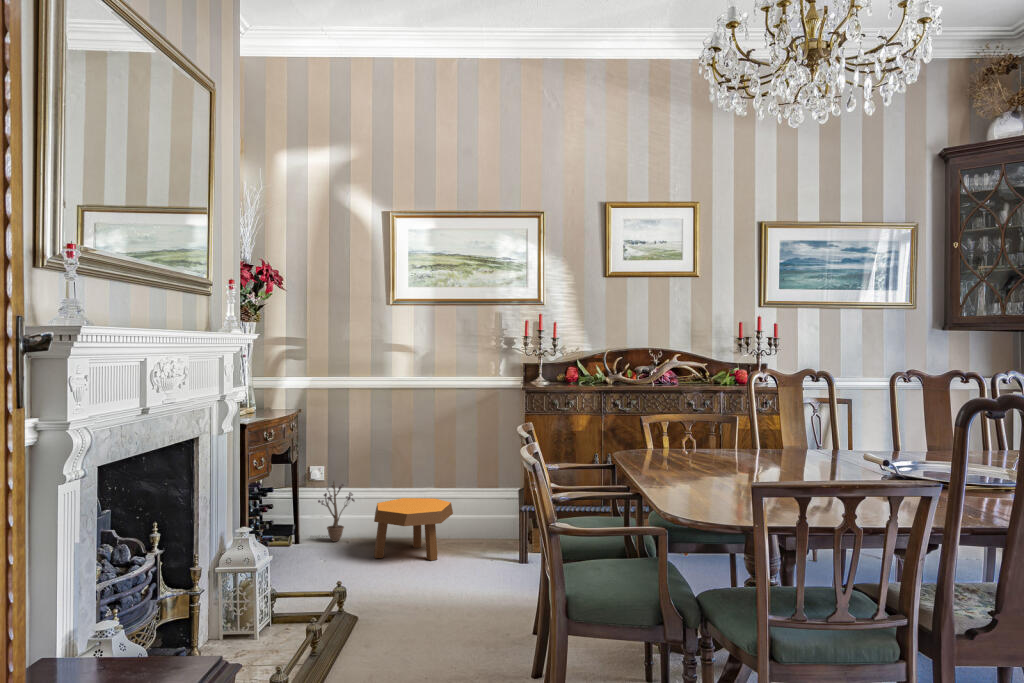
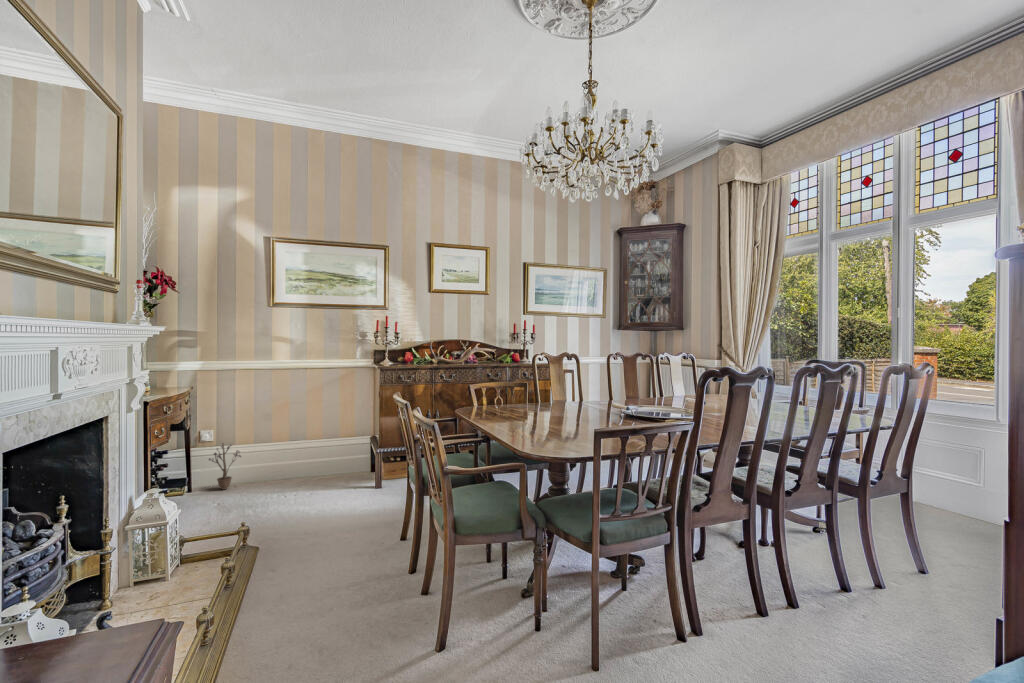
footstool: present [374,498,453,561] -> none [261,450,324,499]

